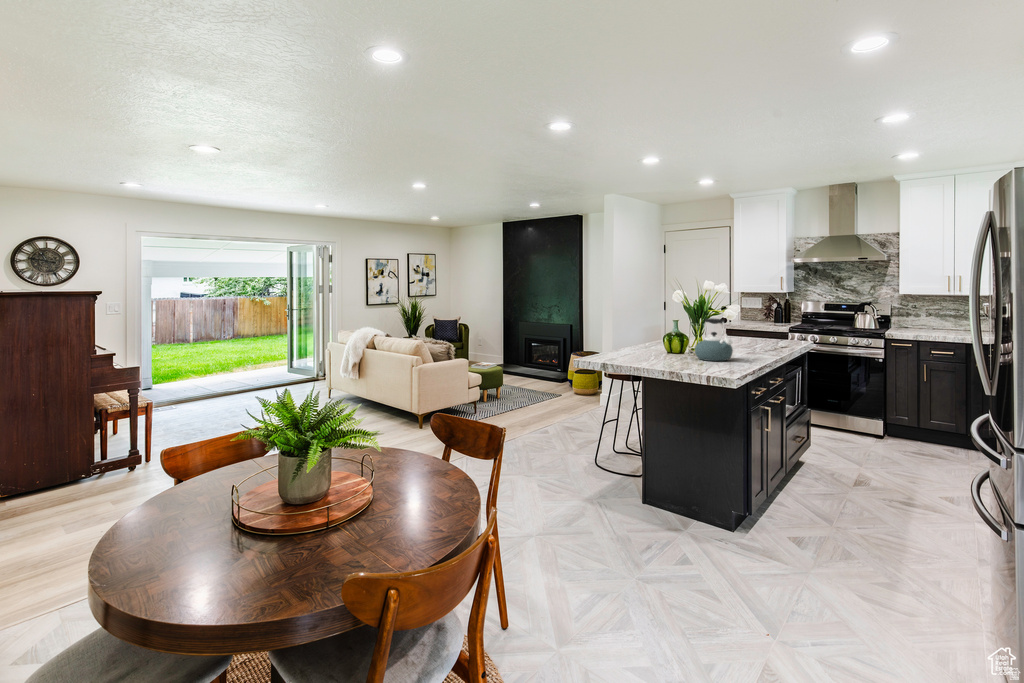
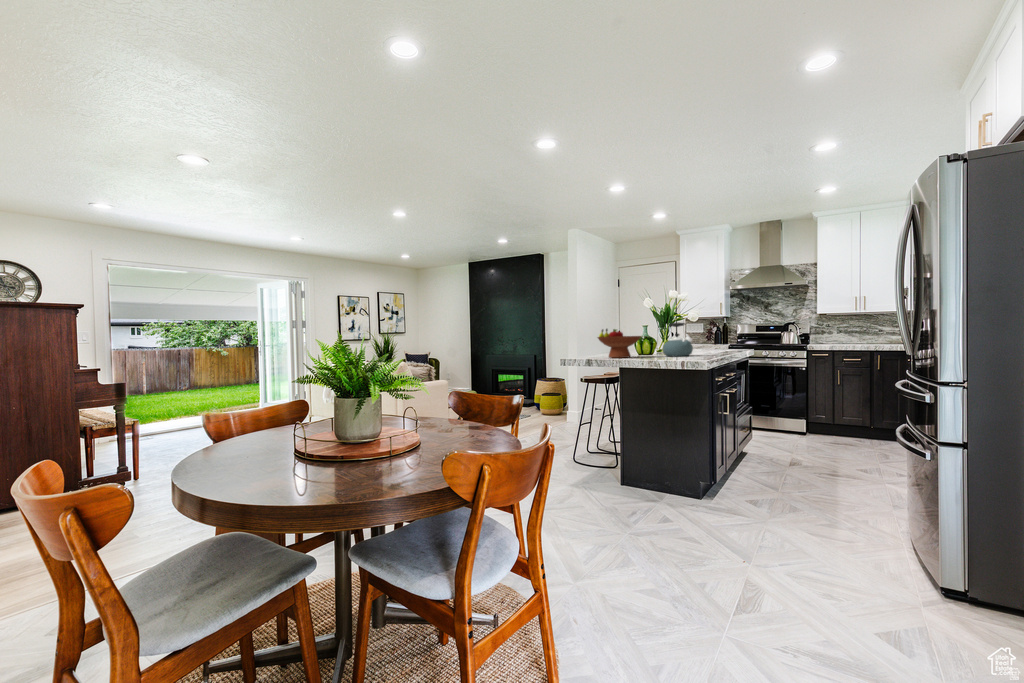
fruit bowl: none [614,324,669,360] -> present [598,329,641,358]

